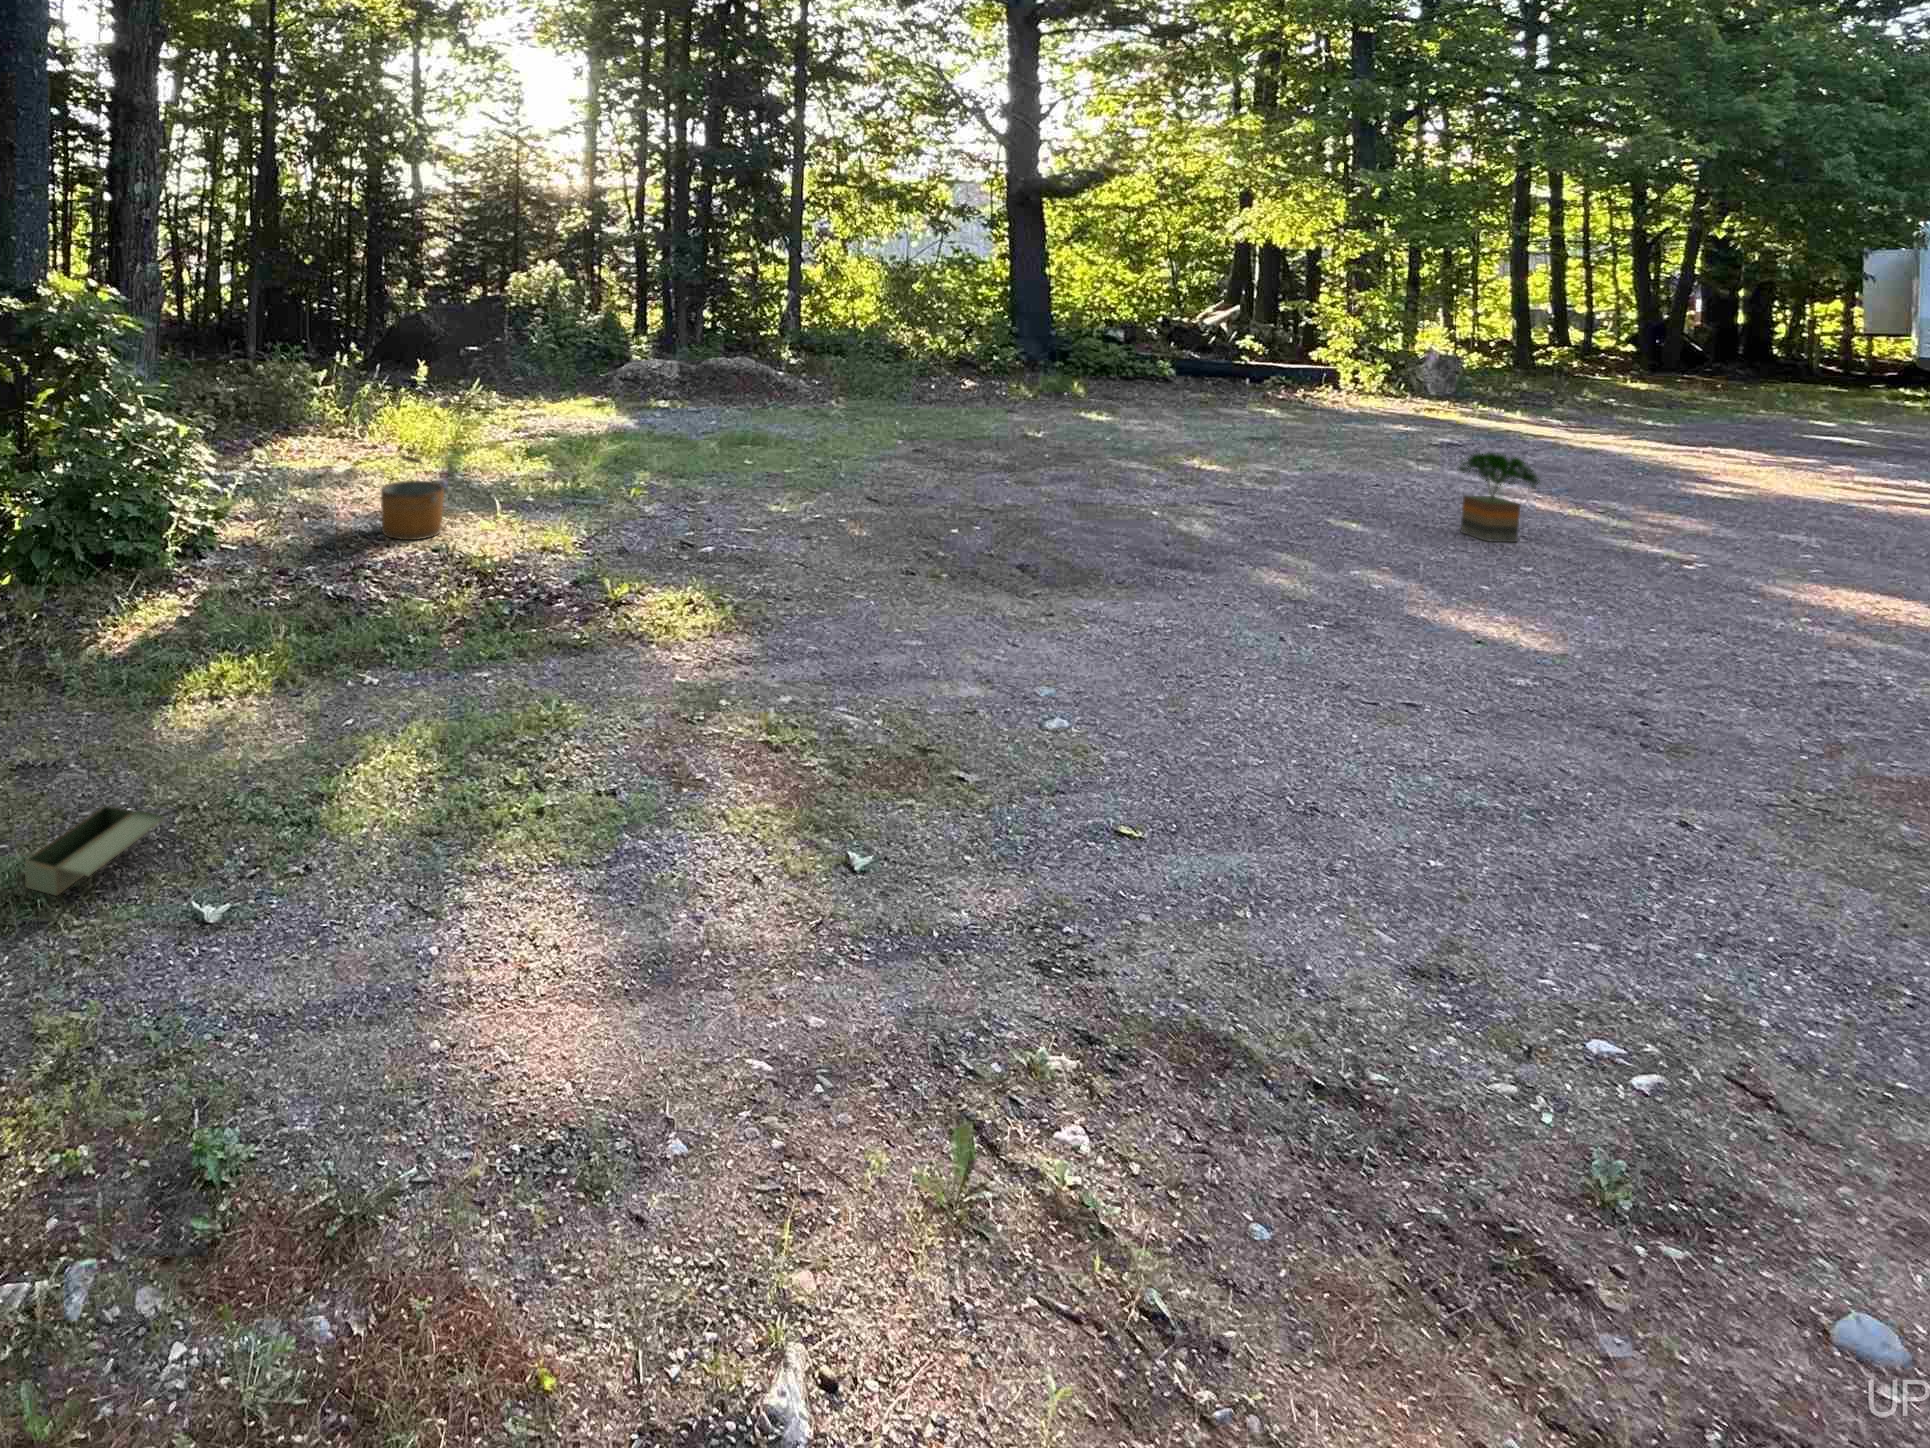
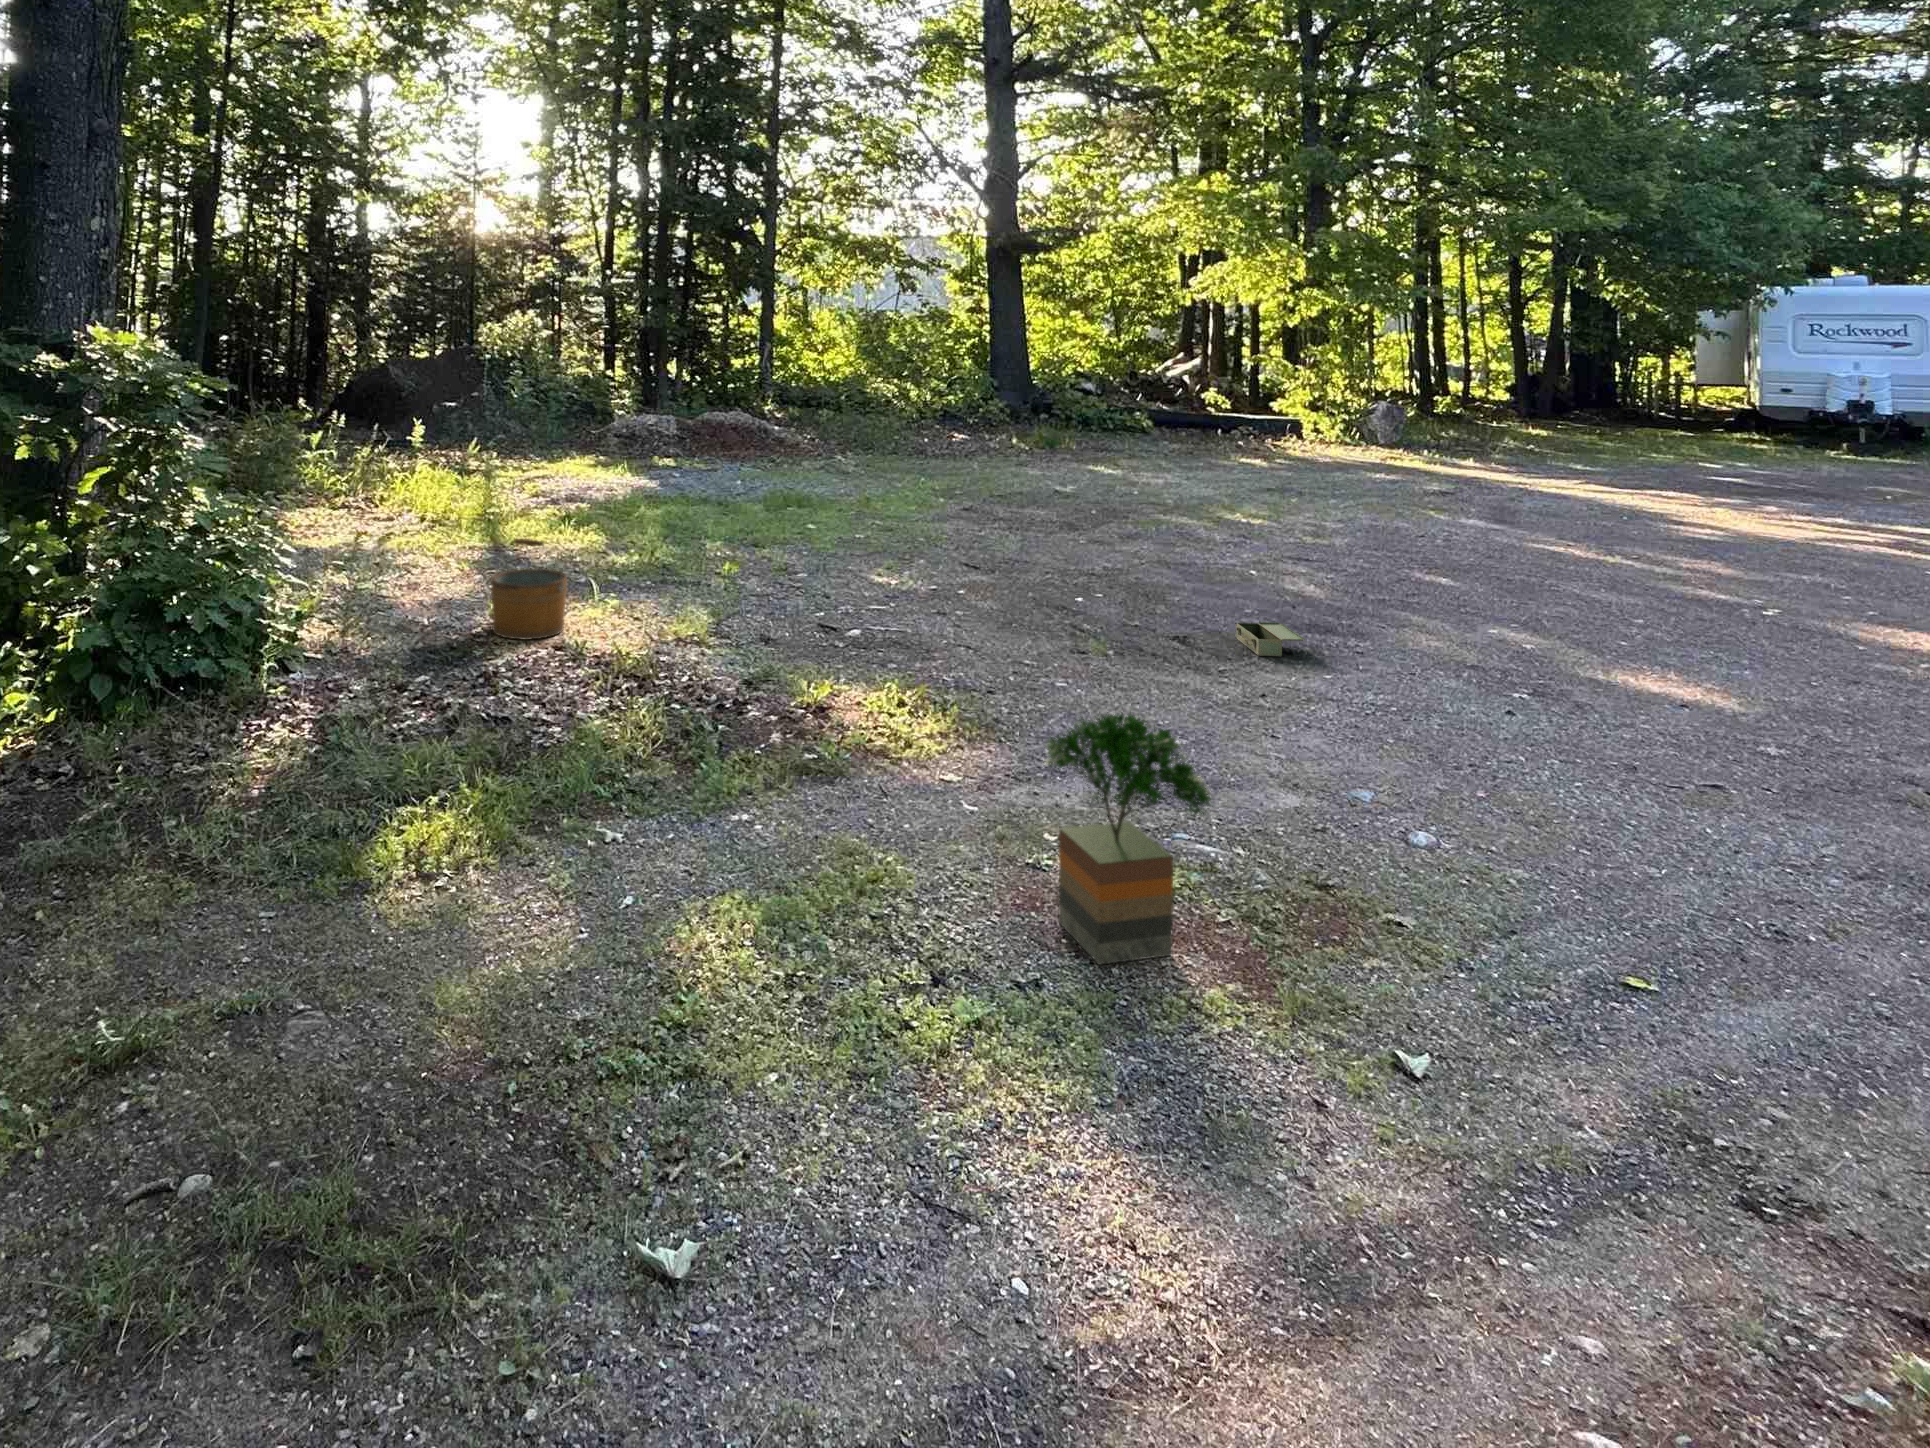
potted tree: present [1457,453,1540,542] -> present [1044,714,1213,964]
toolbox: present [25,806,164,895] -> present [1237,622,1304,656]

